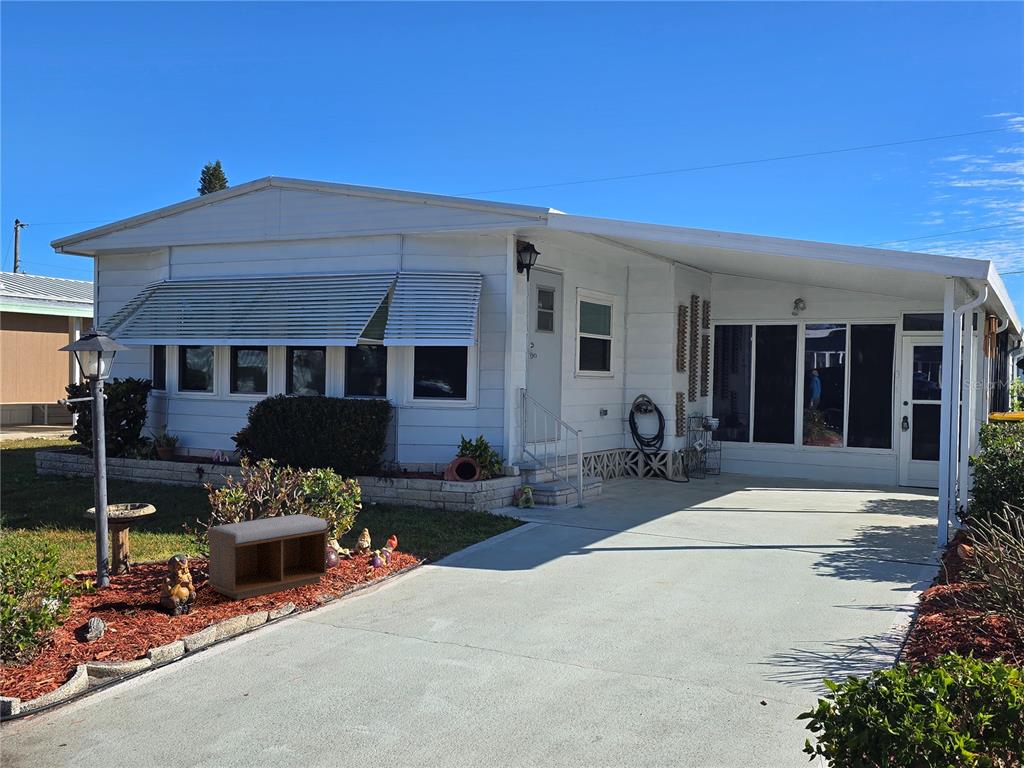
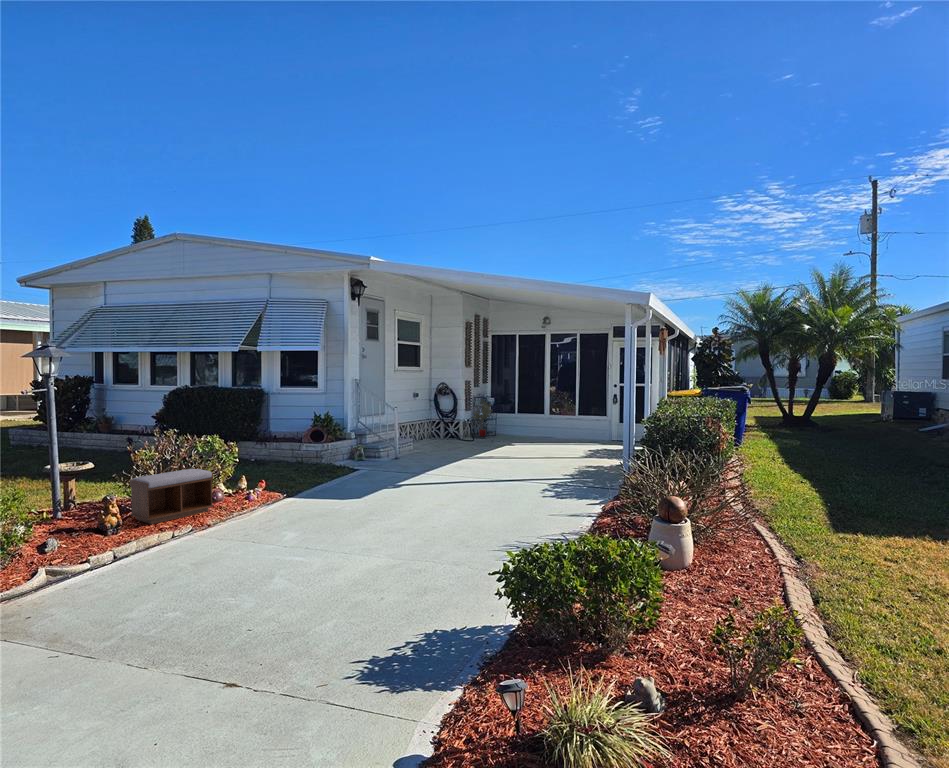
potted tree: none [683,421,717,478] -> present [472,401,492,437]

